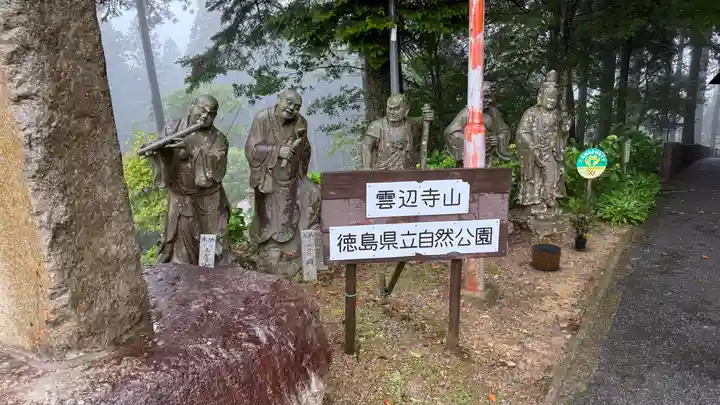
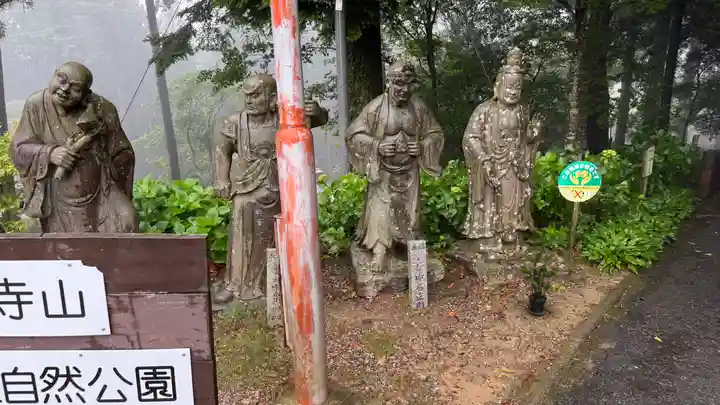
bucket: present [532,234,561,271] -> none [448,296,491,352]

